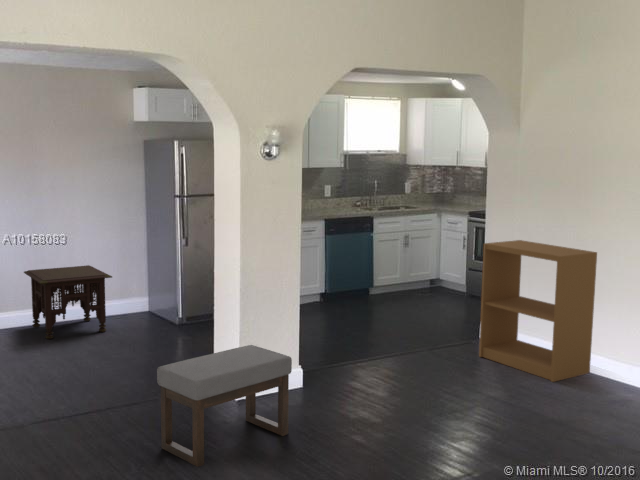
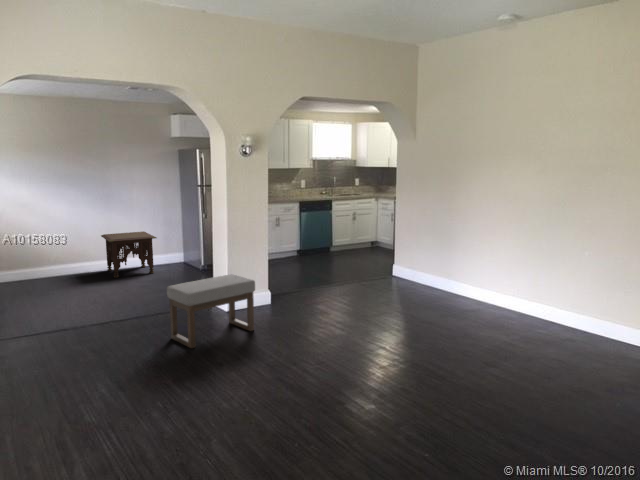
bookshelf: present [479,240,597,382] -> none [390,211,463,300]

